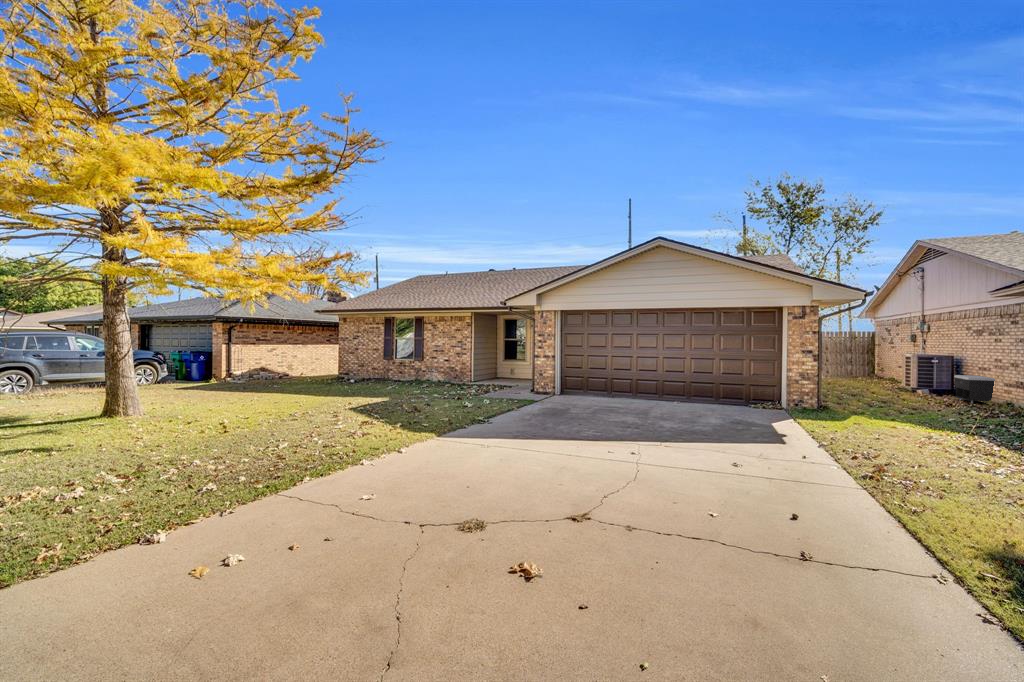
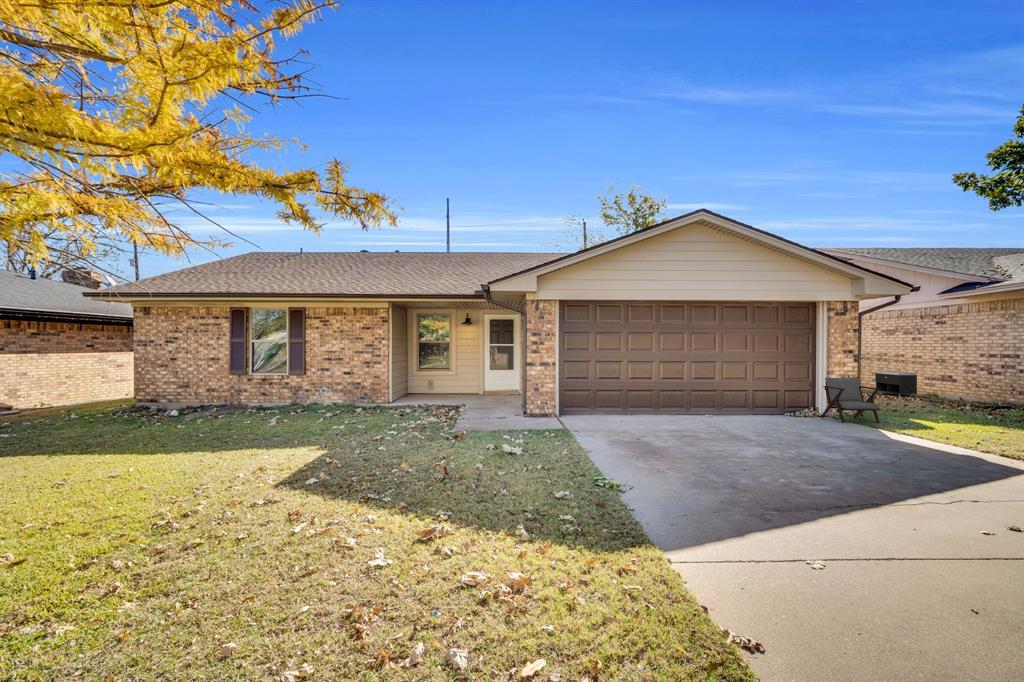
lounge chair: none [777,374,816,415] -> present [821,378,881,423]

